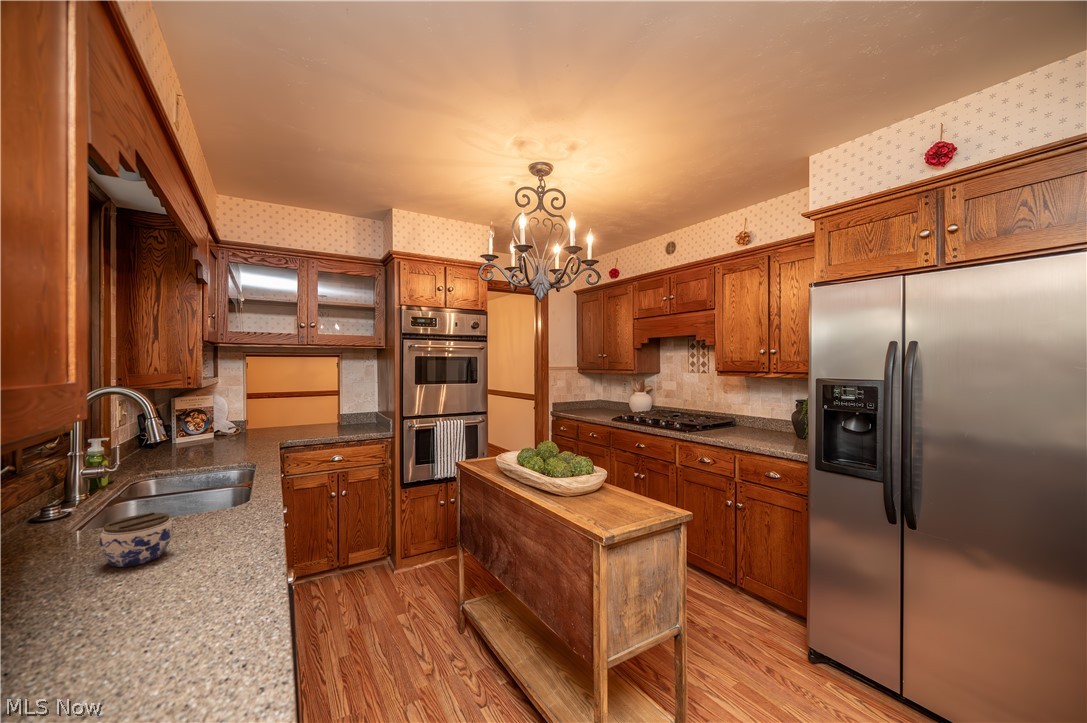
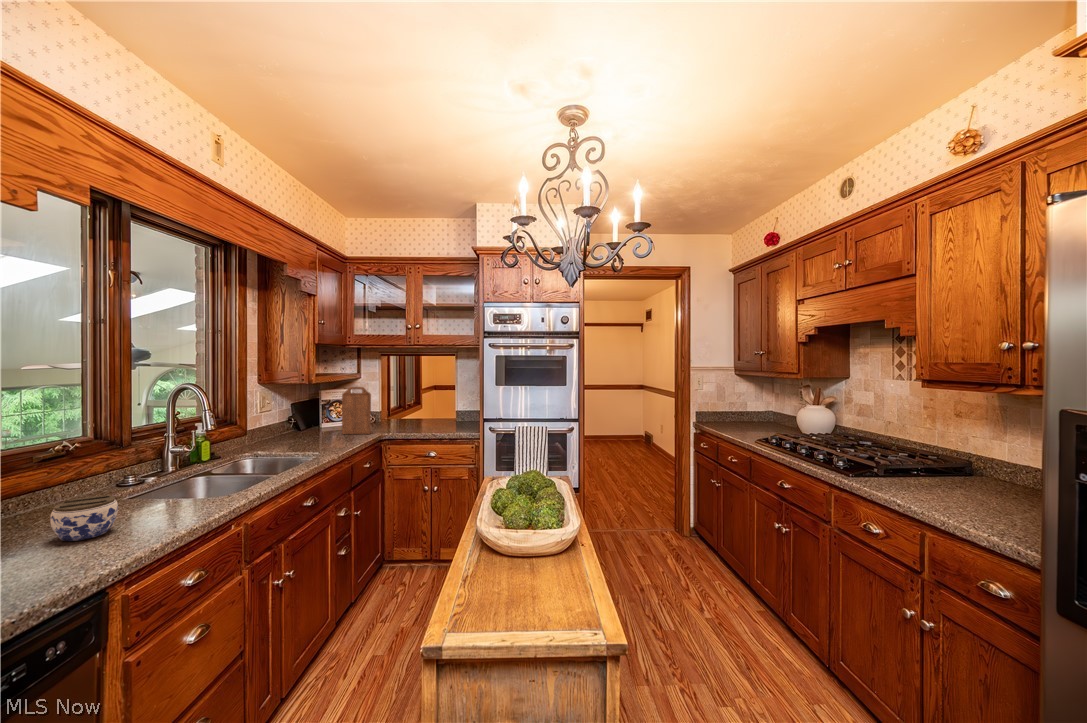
cutting board: none [217,392,255,448] -> present [342,387,371,434]

